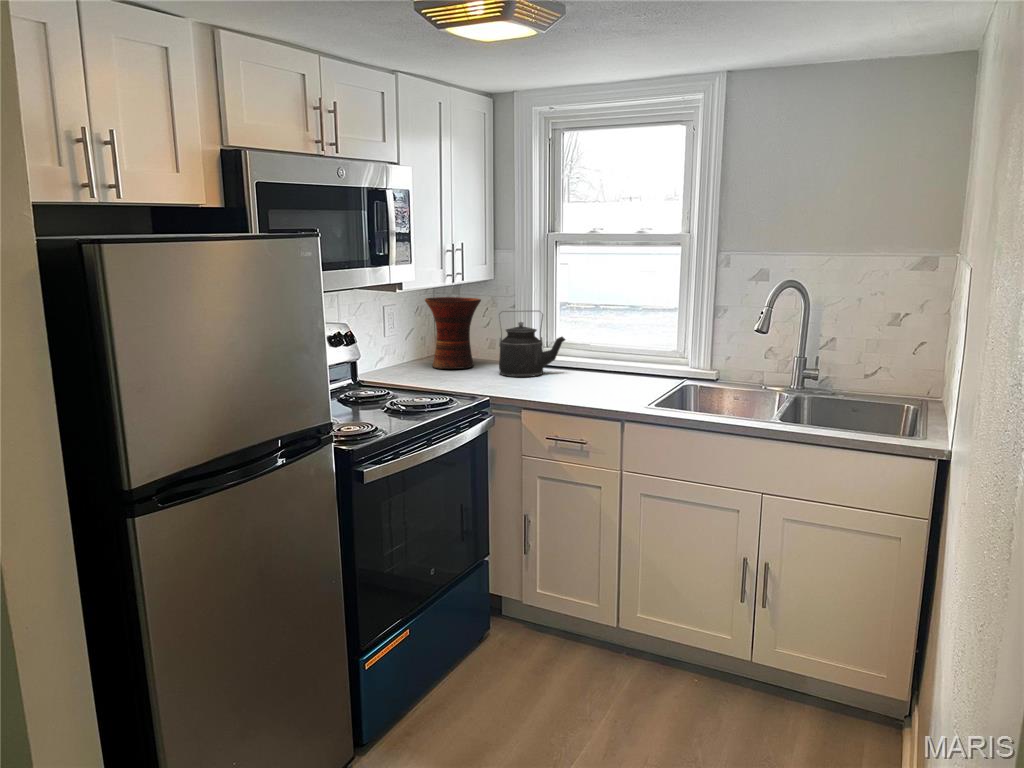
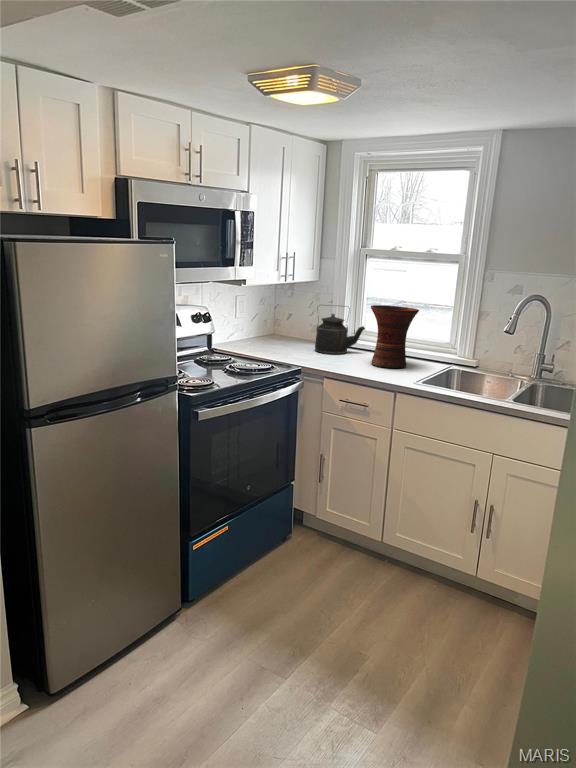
vase: present [425,297,481,369] -> present [371,305,419,368]

